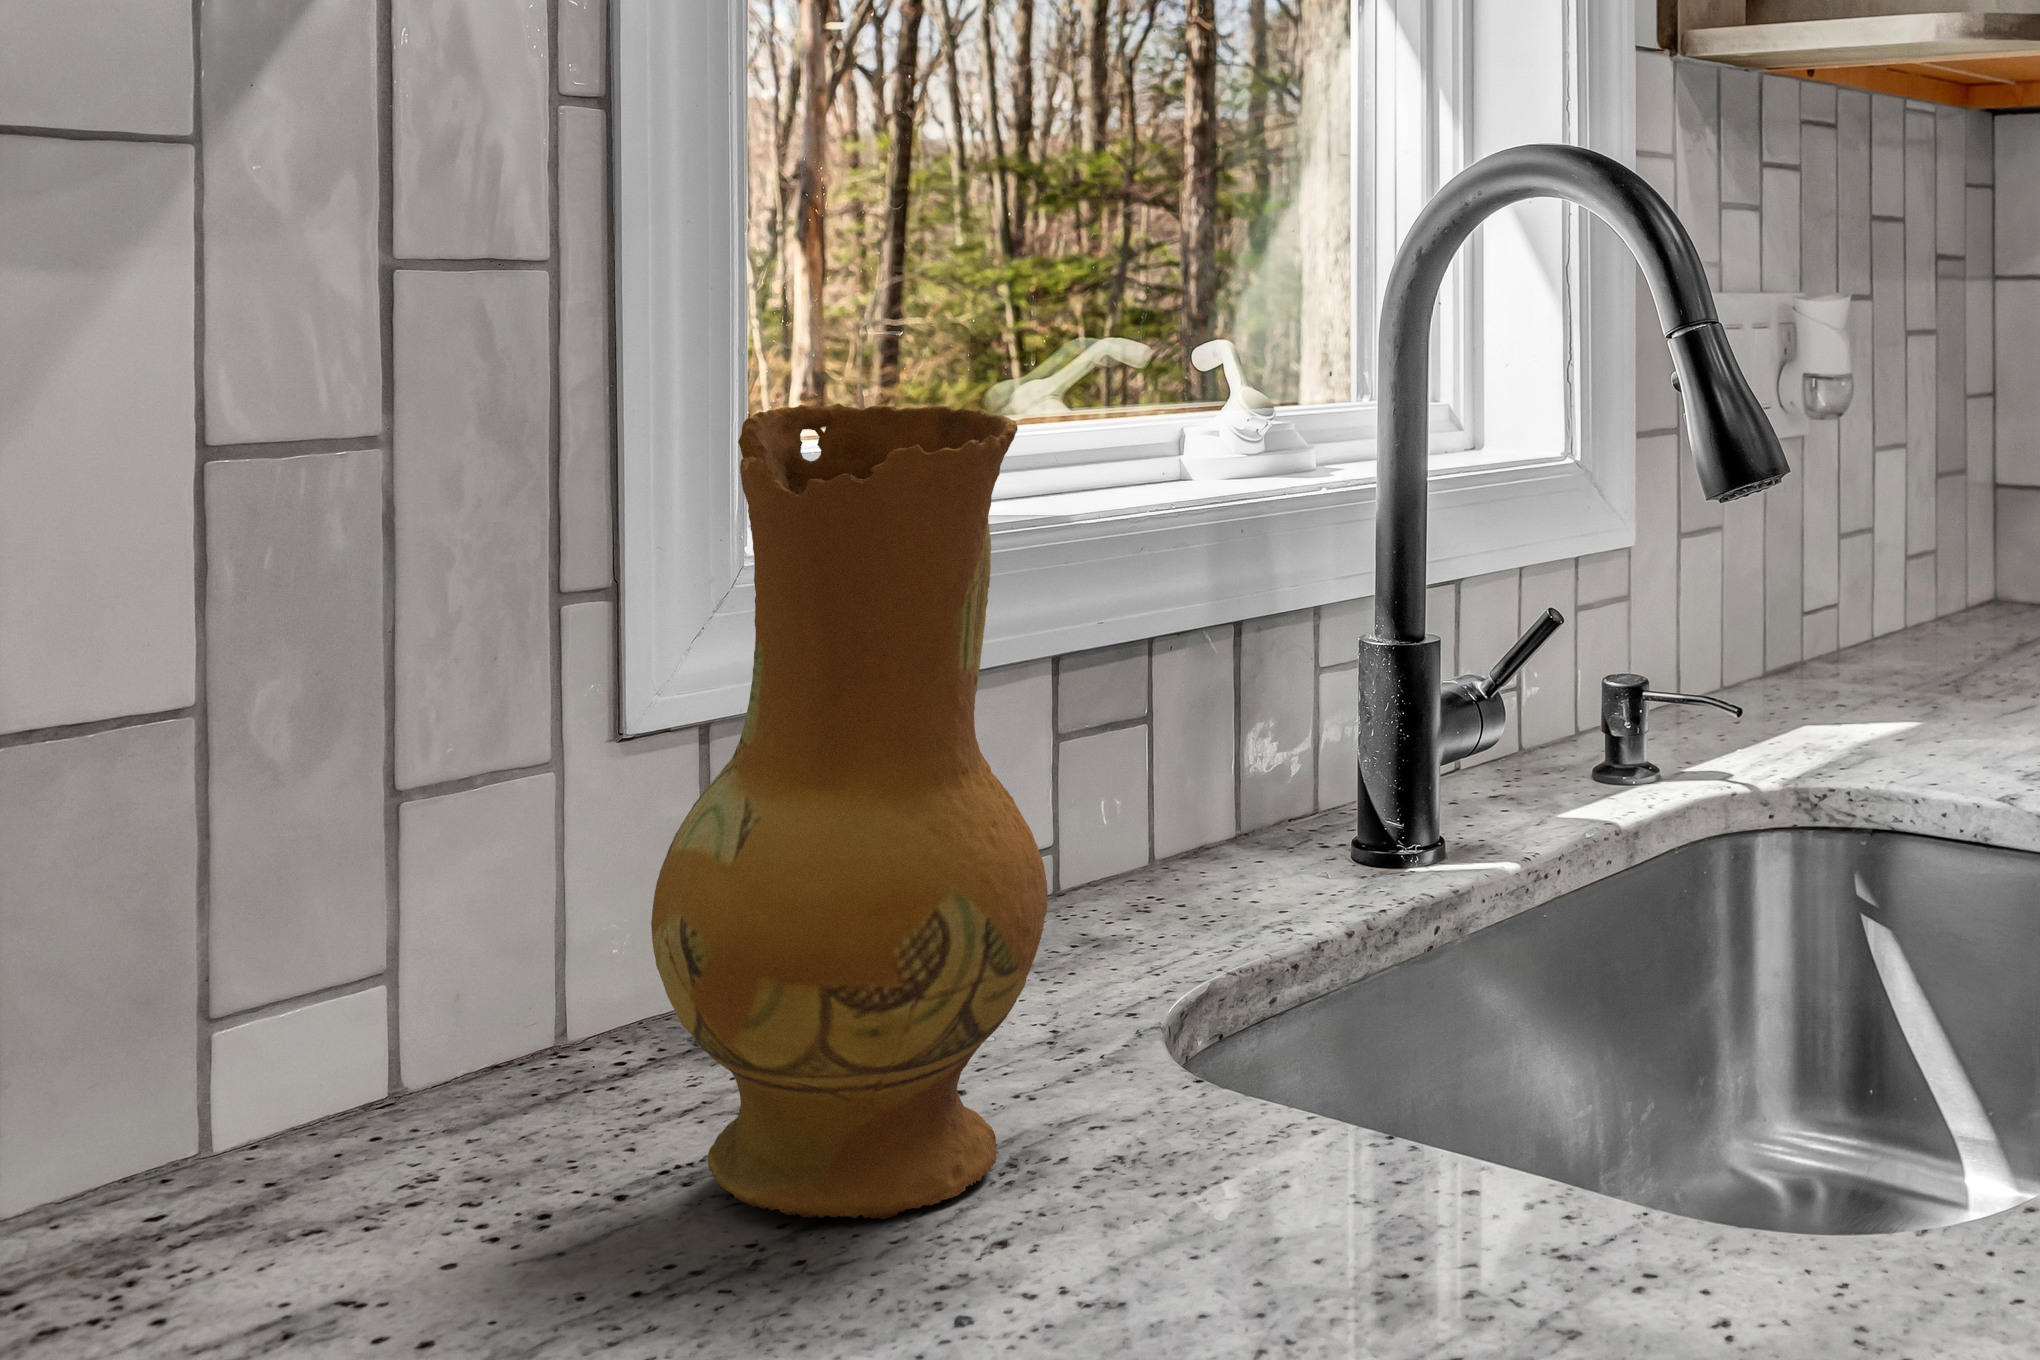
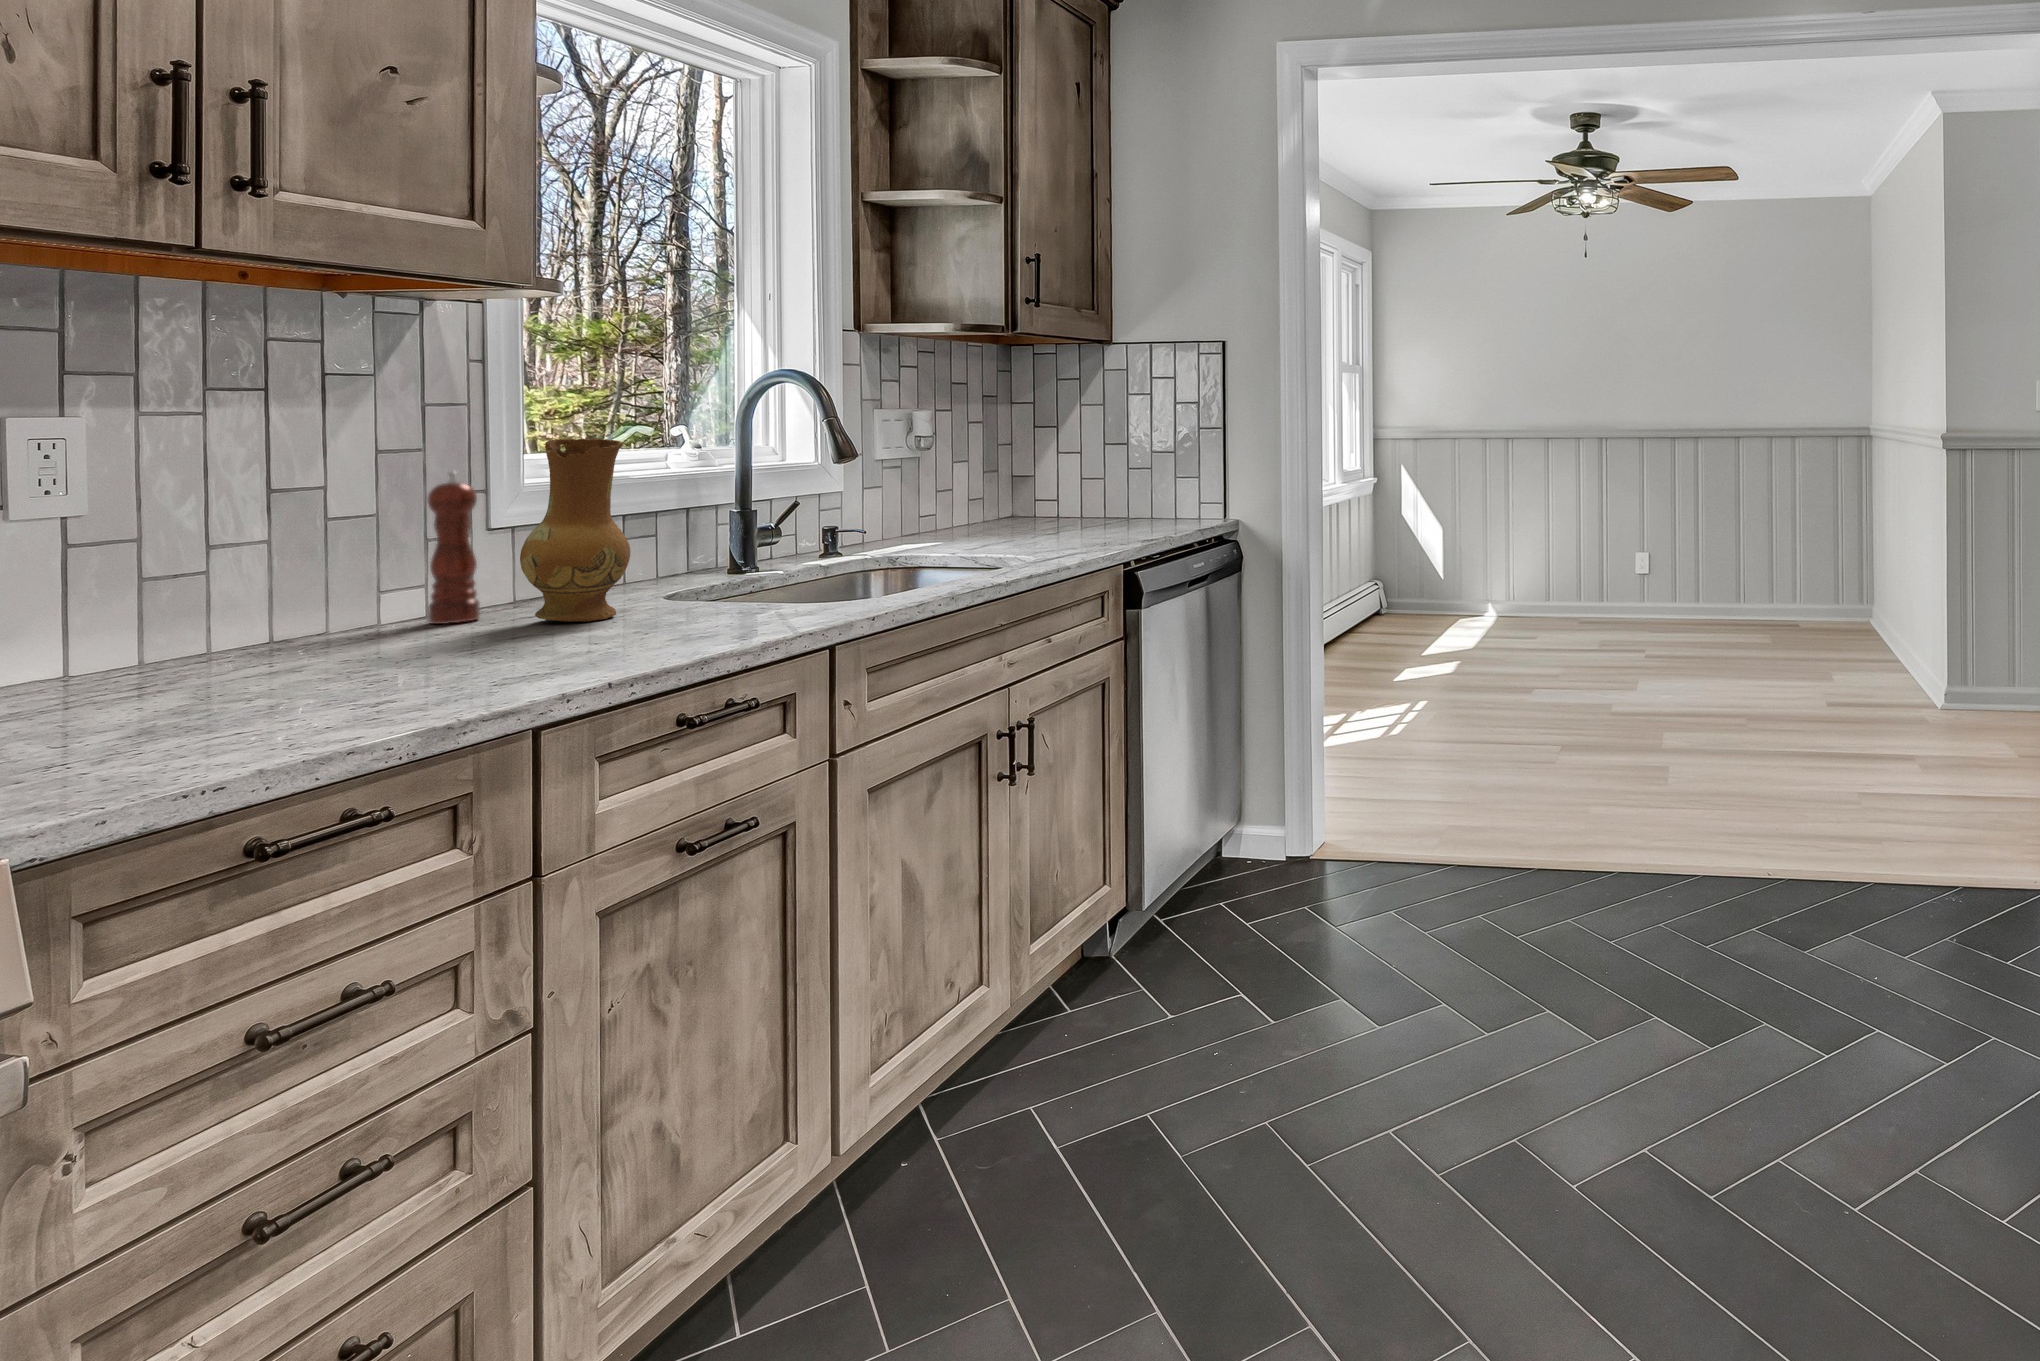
pepper mill: none [385,530,559,1143] -> present [427,472,480,624]

